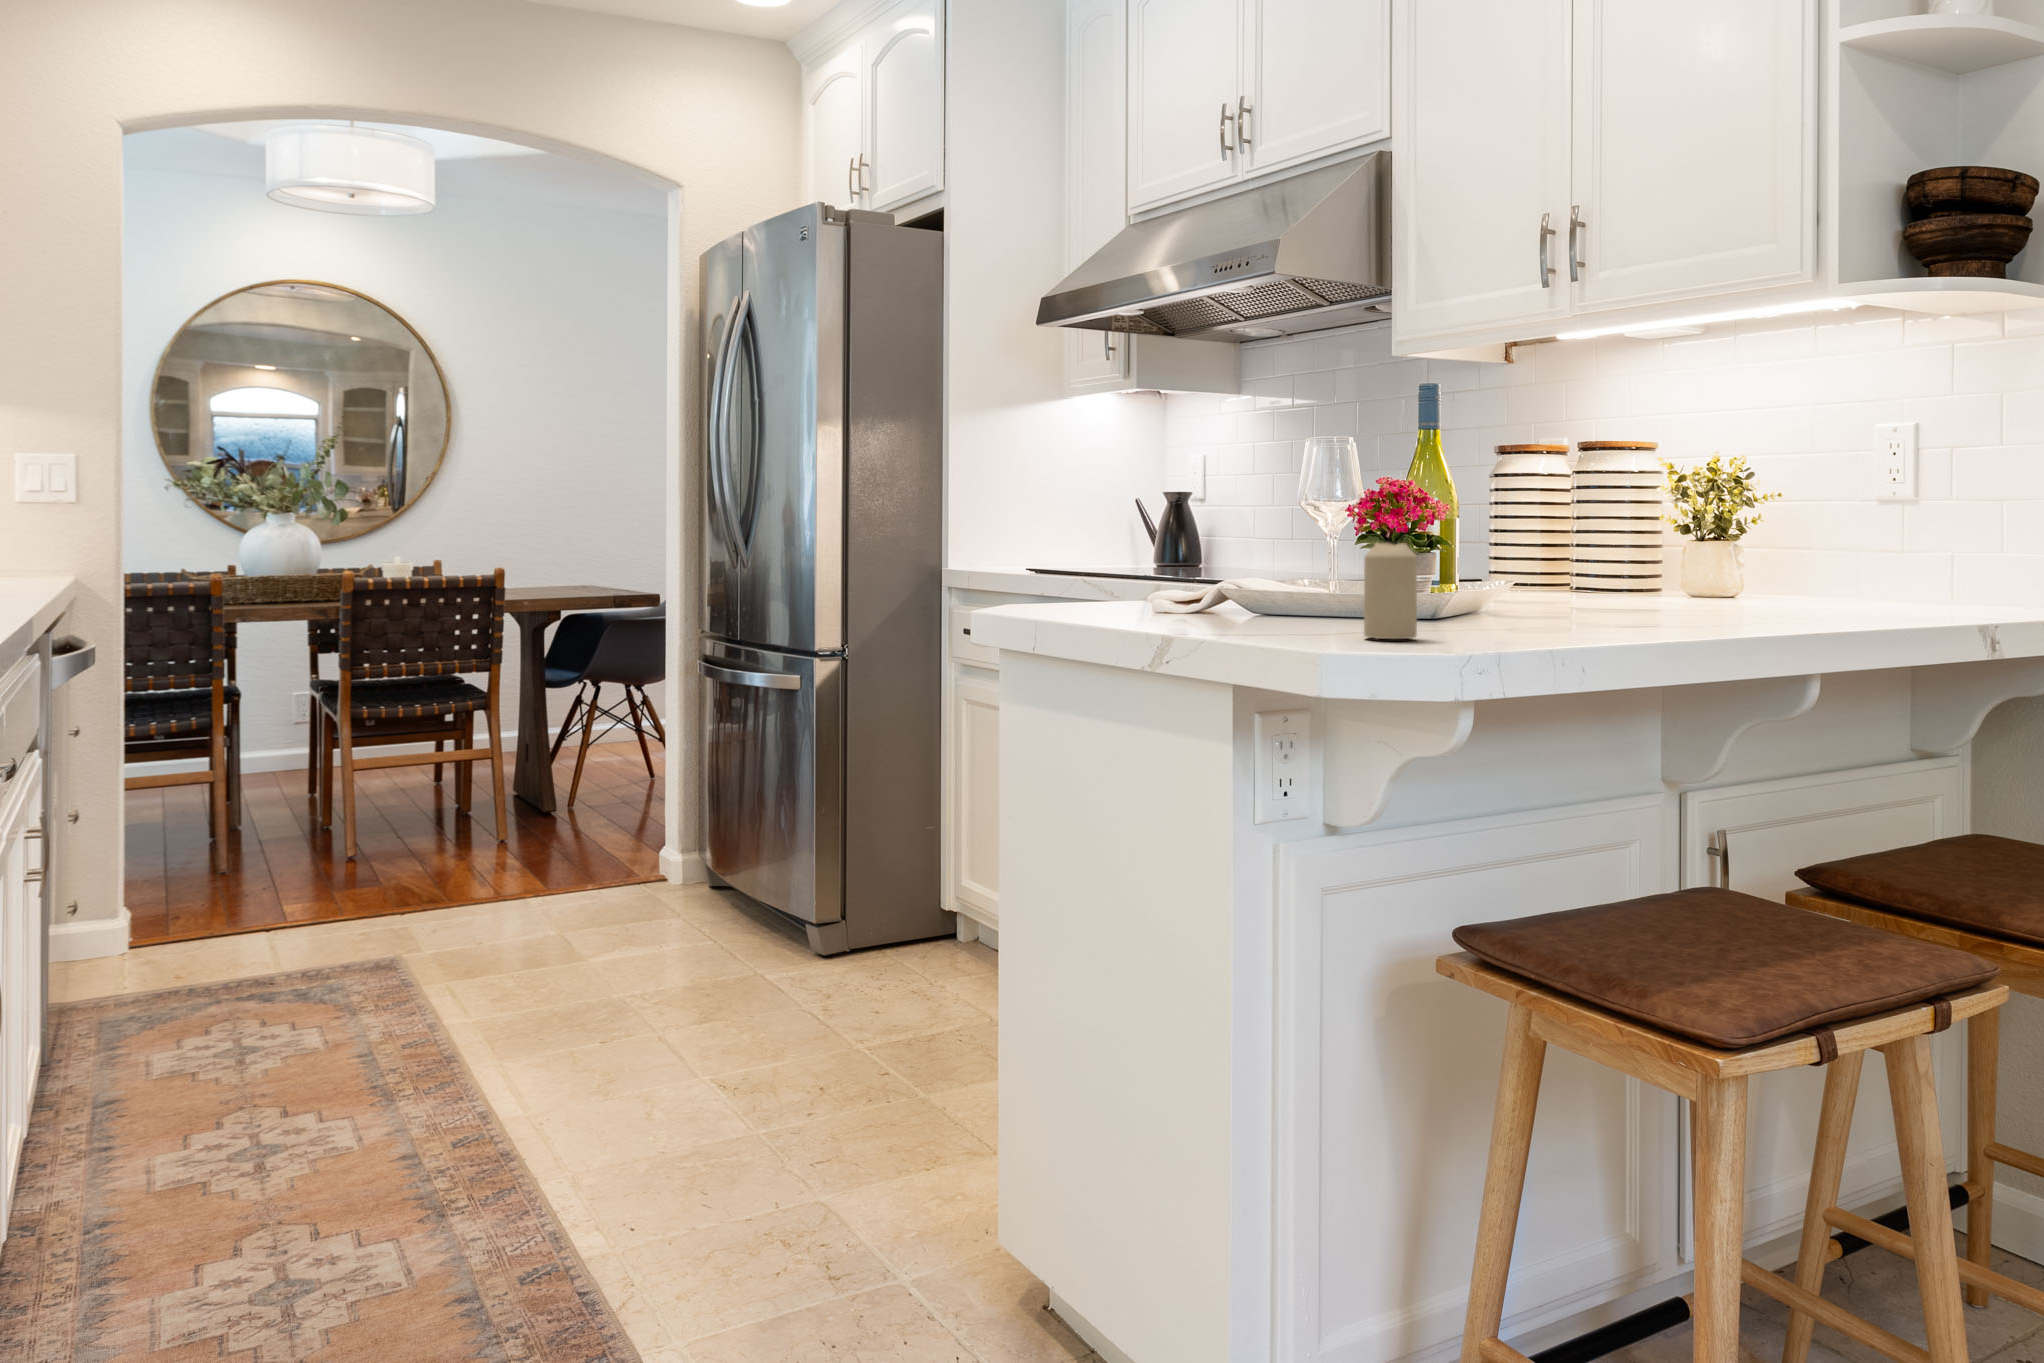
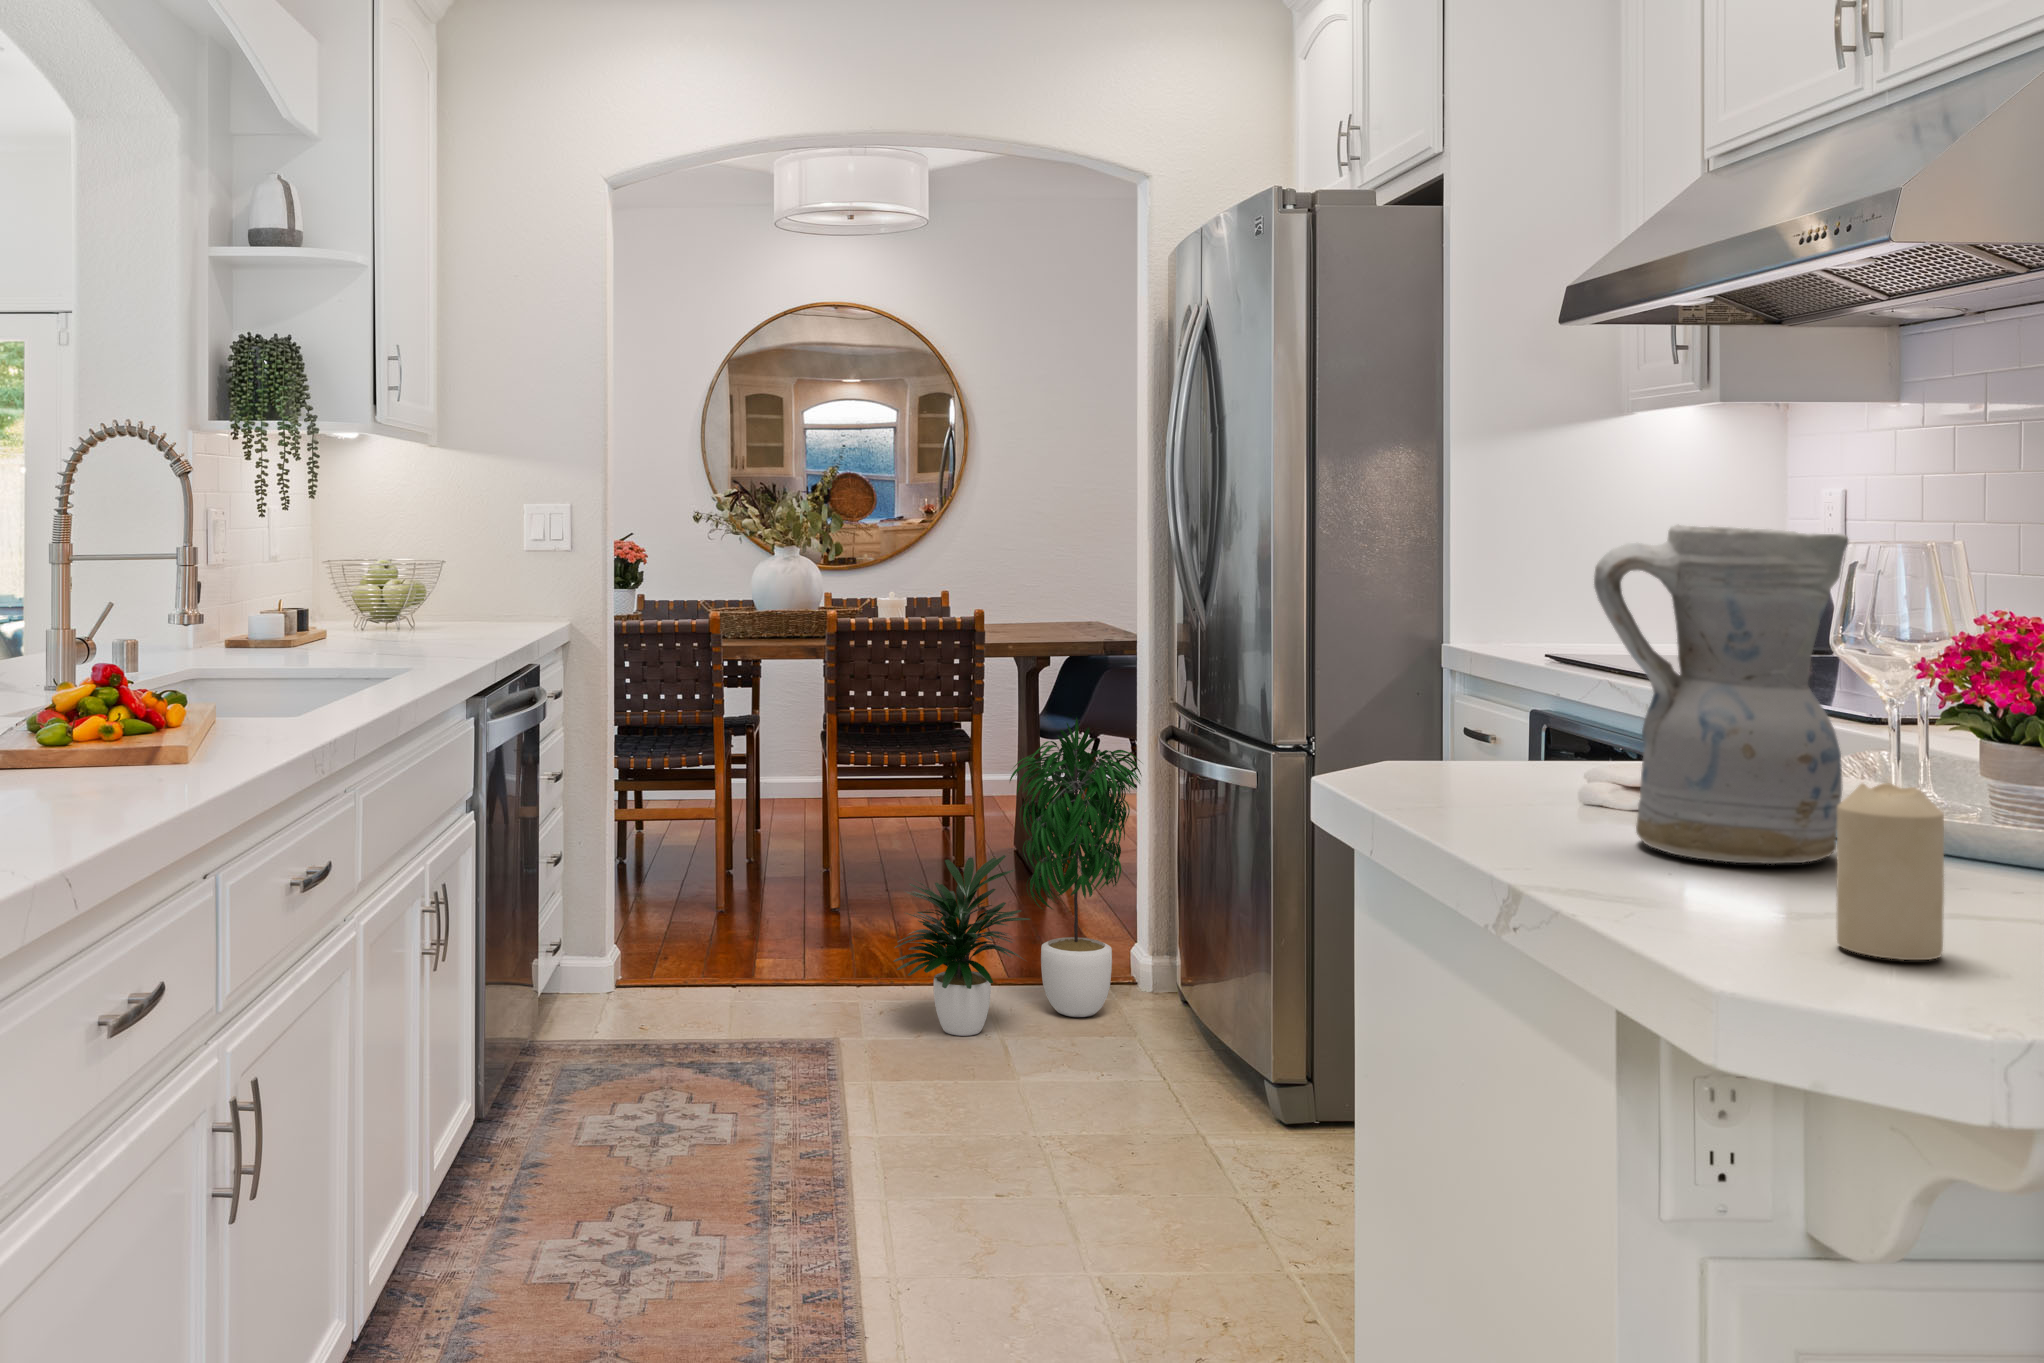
ceramic pitcher: none [1192,411,1332,619] -> present [1594,525,1848,864]
potted plant: none [454,647,685,936] -> present [894,717,1142,1036]

